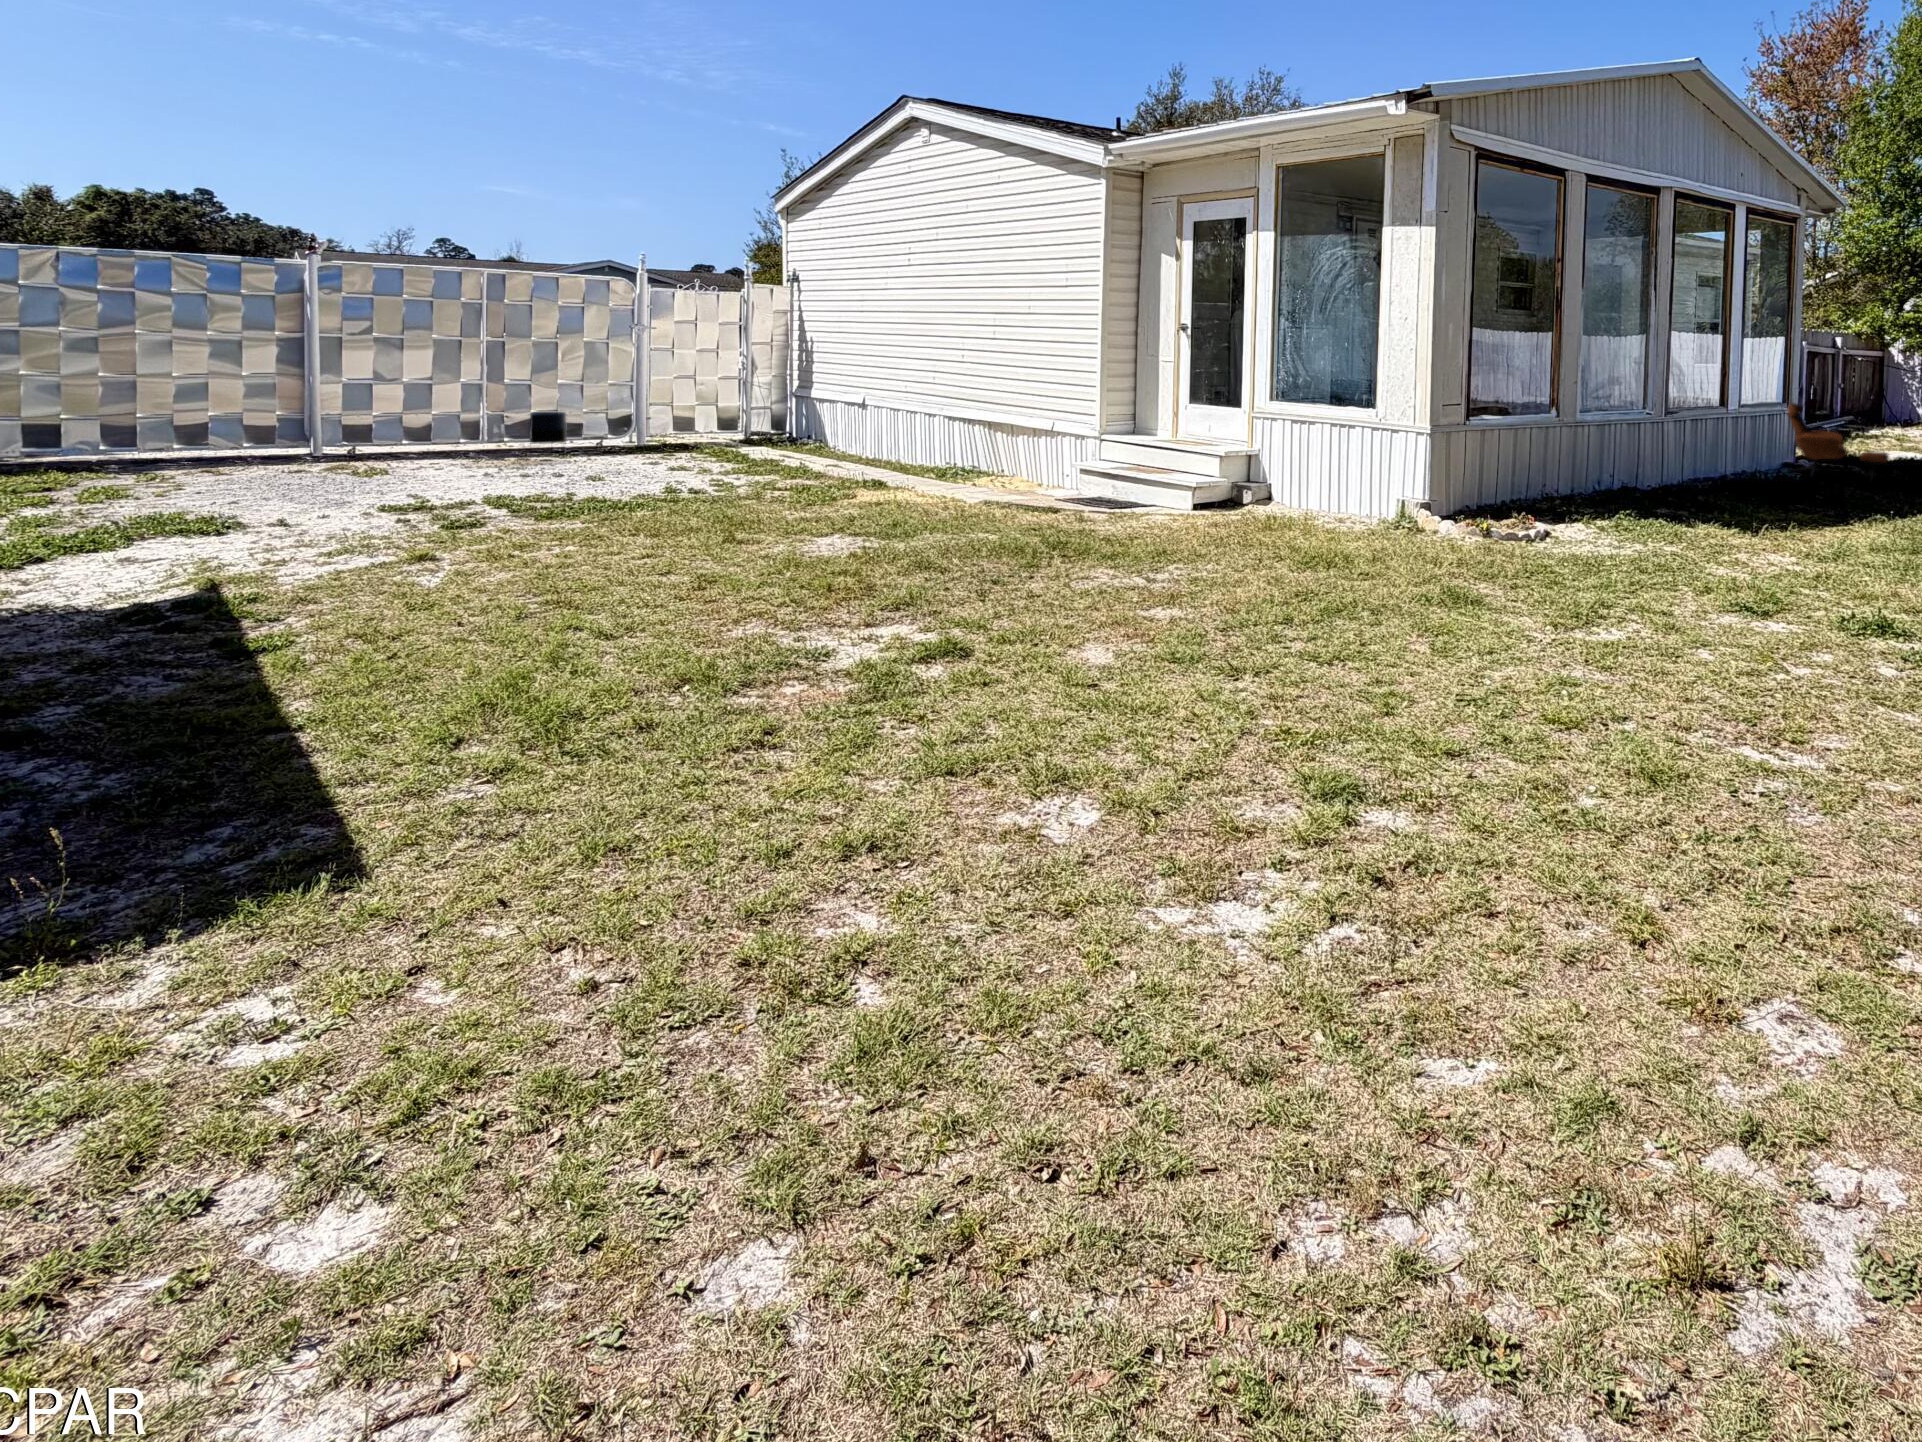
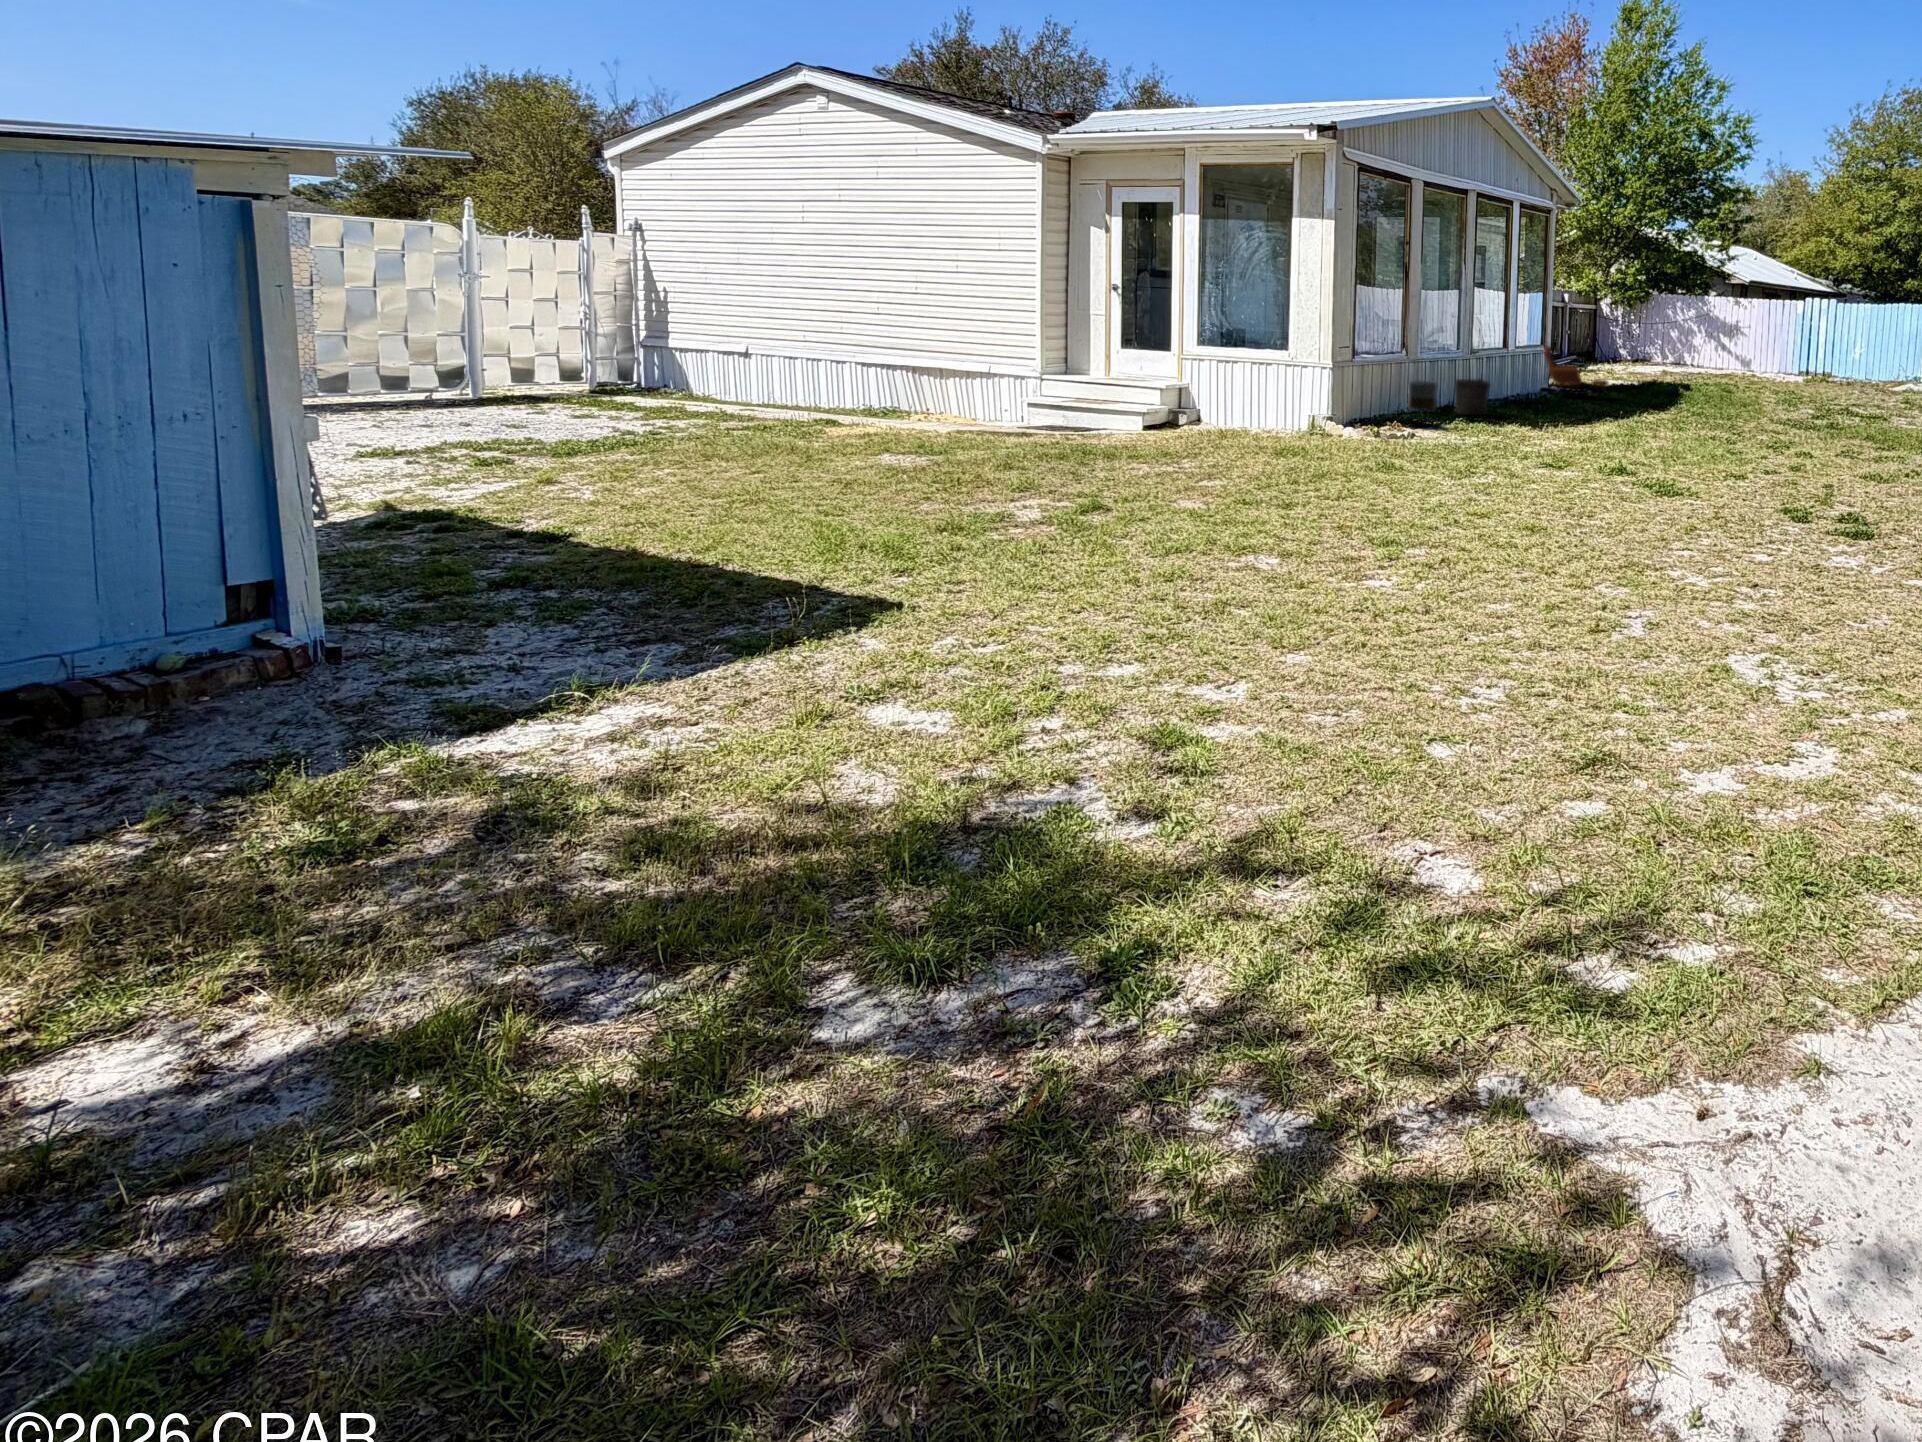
planter: present [530,412,567,444] -> present [1408,381,1437,421]
bucket: none [1640,448,1699,502] -> present [1455,379,1490,415]

